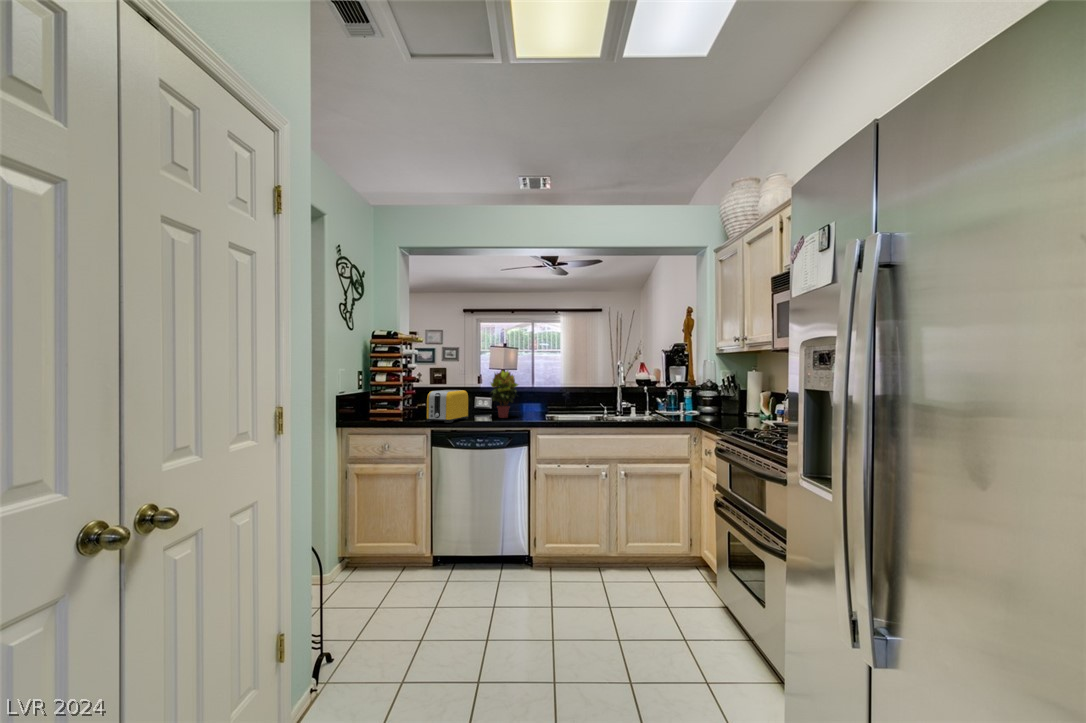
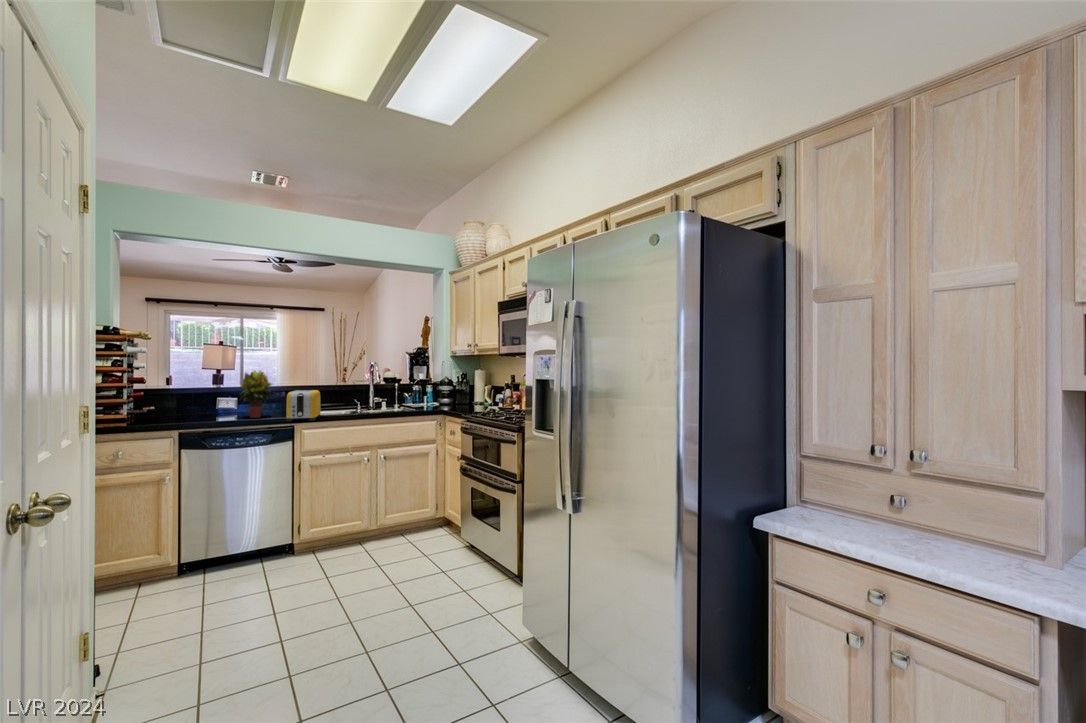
toaster: present [427,390,468,423] -> present [286,390,321,421]

